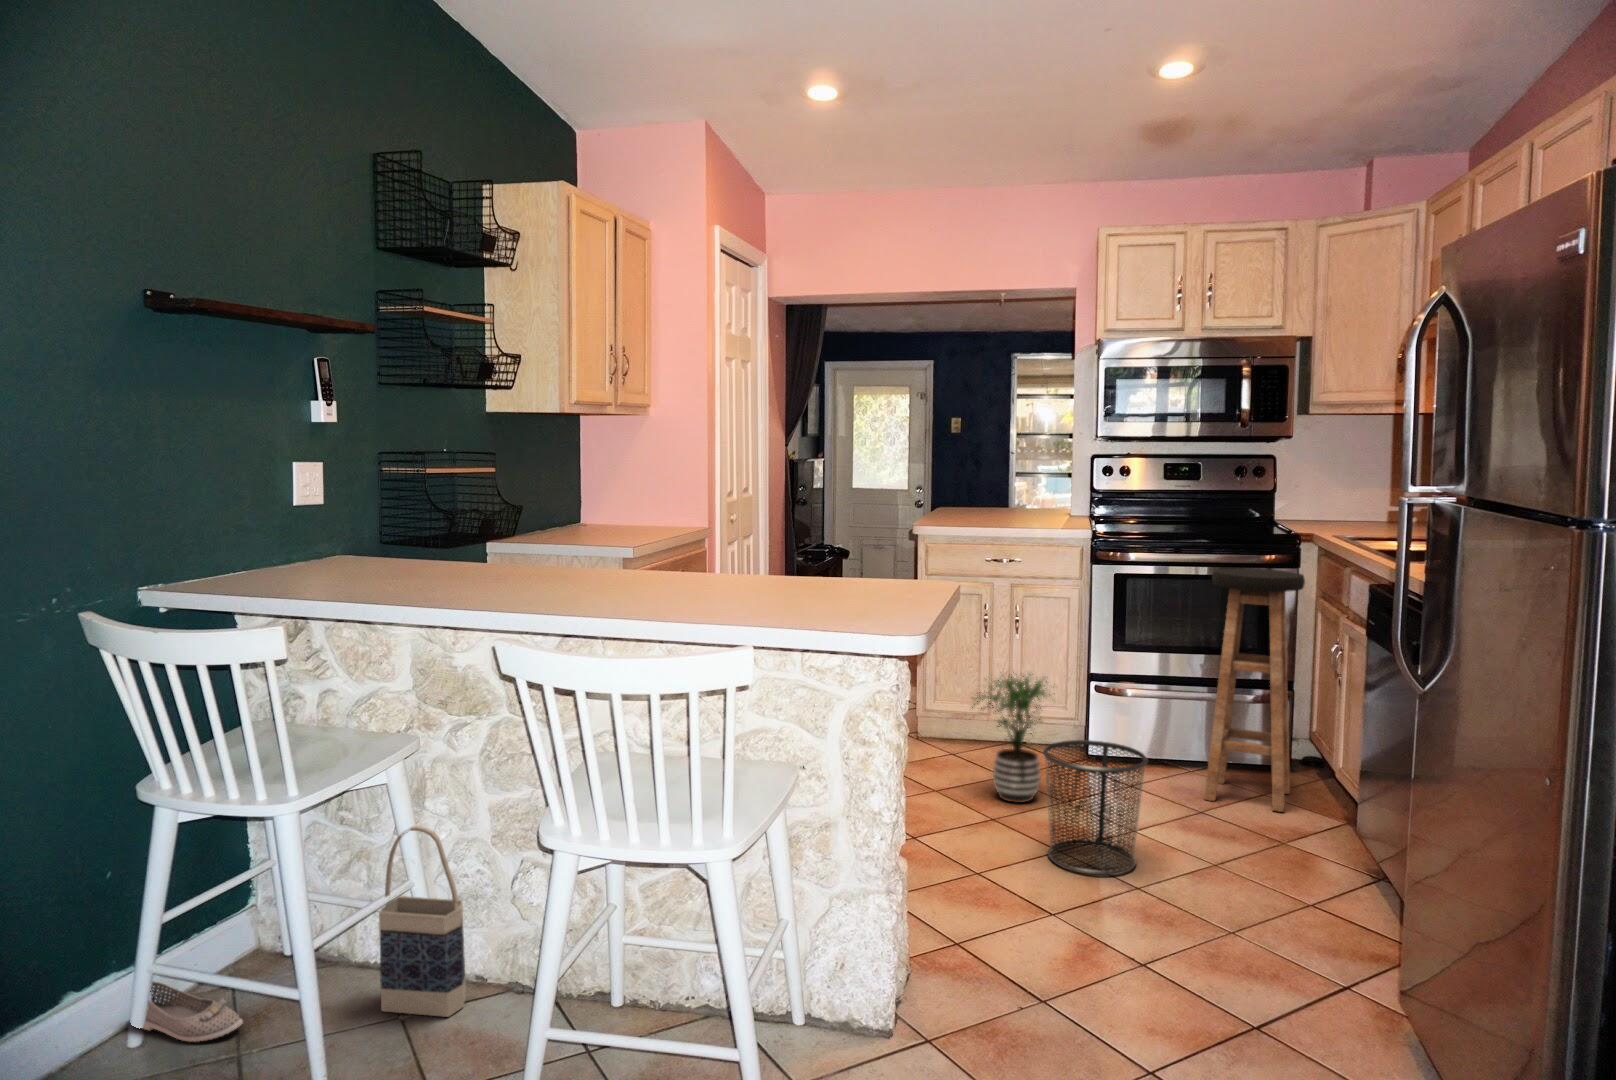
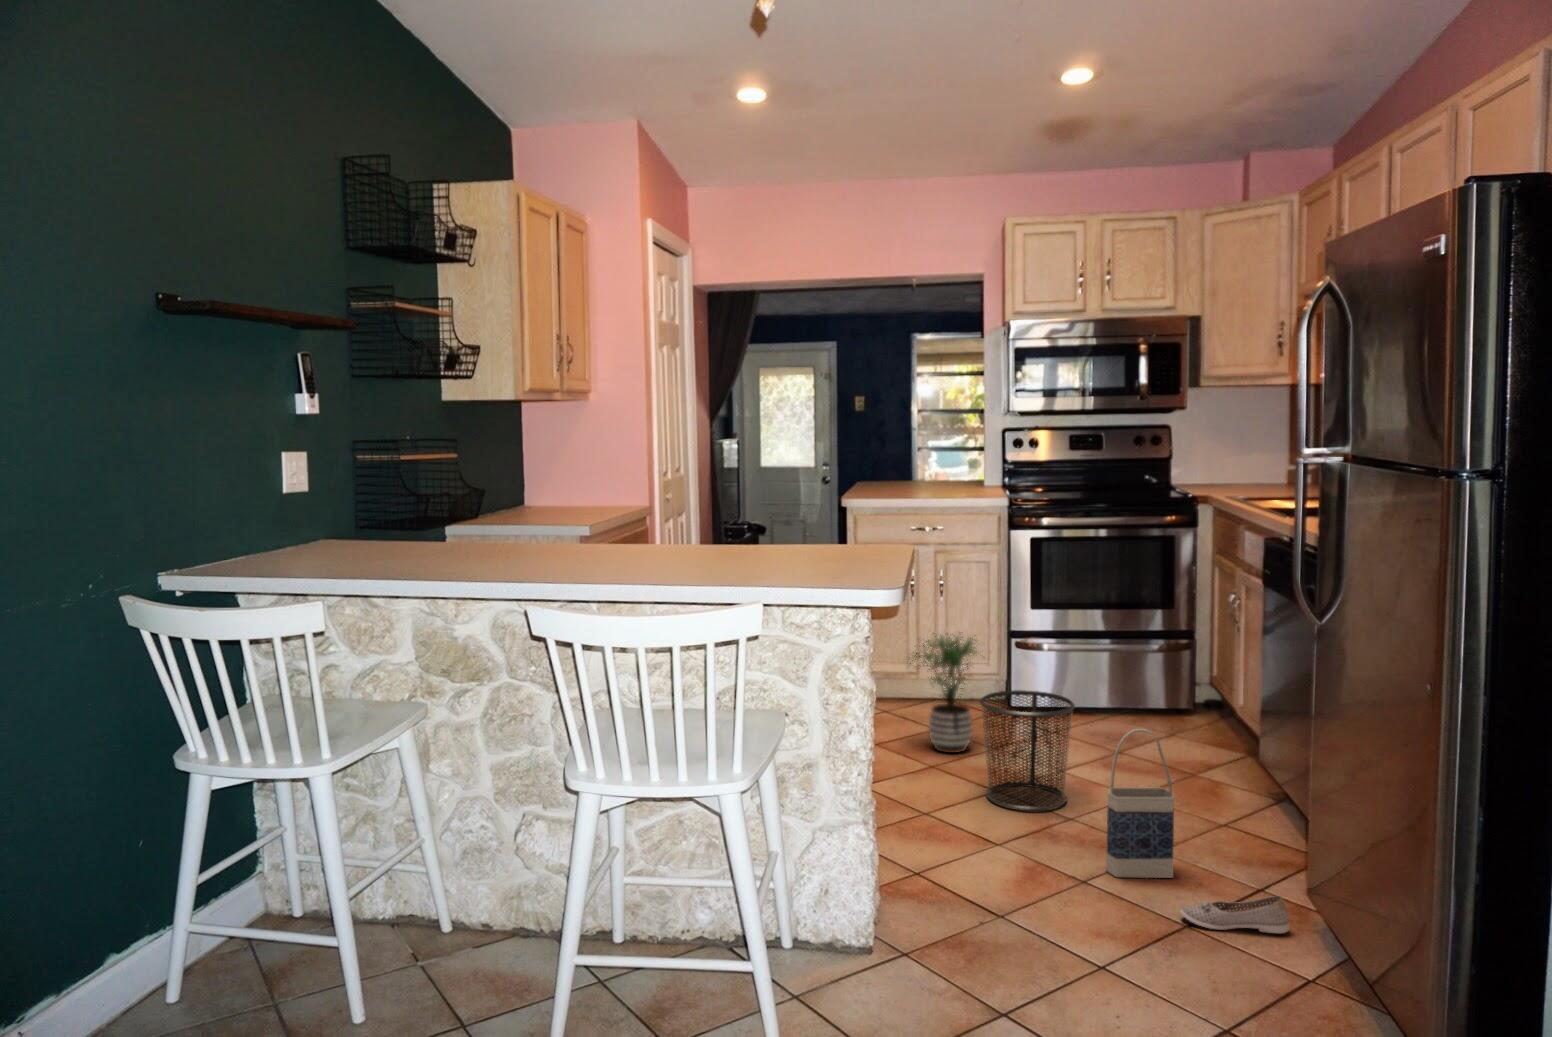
bar stool: present [1204,568,1305,812] -> none [1120,530,1204,750]
bag: present [379,826,466,1017] -> present [1106,729,1174,878]
shoe: present [143,982,243,1042] -> present [1180,896,1290,933]

